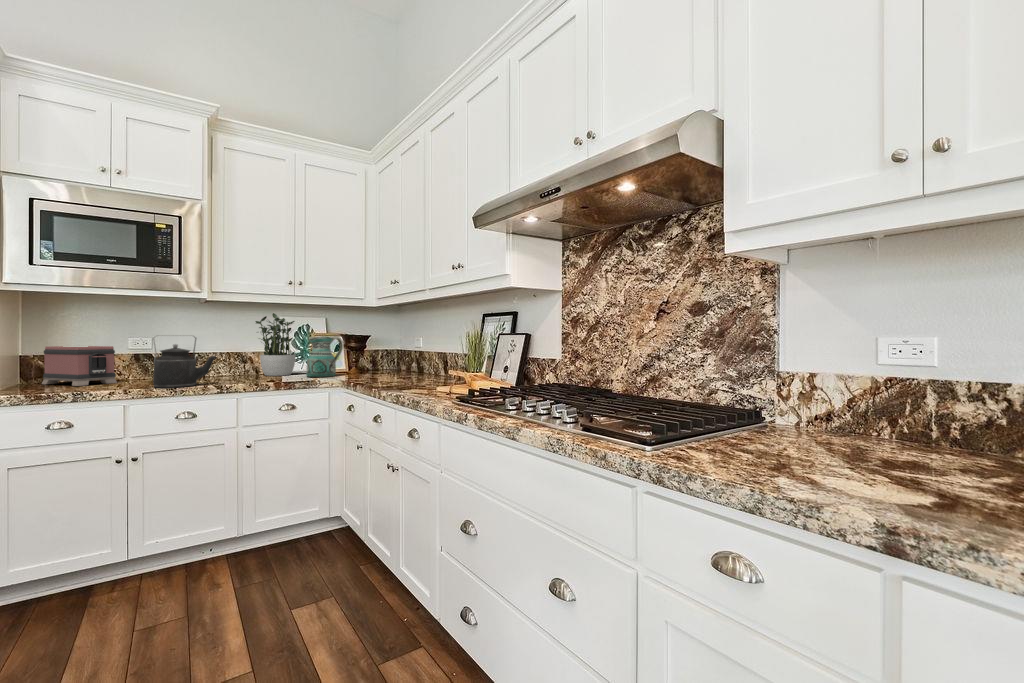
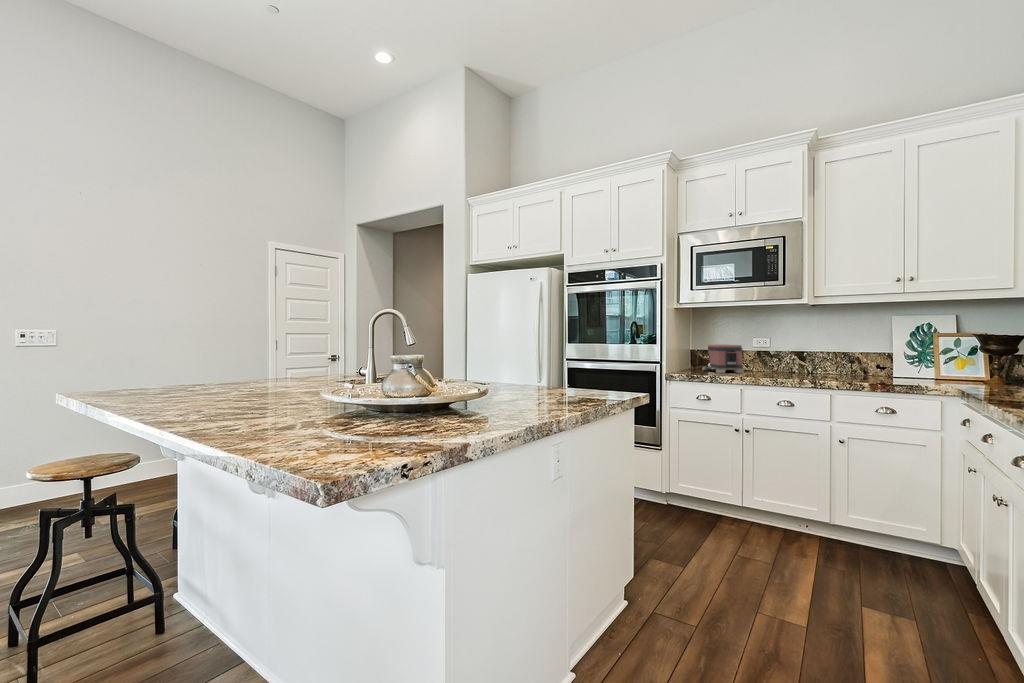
potted plant: present [255,313,295,376] -> none [858,313,909,378]
ceramic pitcher: present [306,336,343,377] -> none [915,336,970,383]
kettle: present [153,337,216,388] -> none [761,337,814,380]

